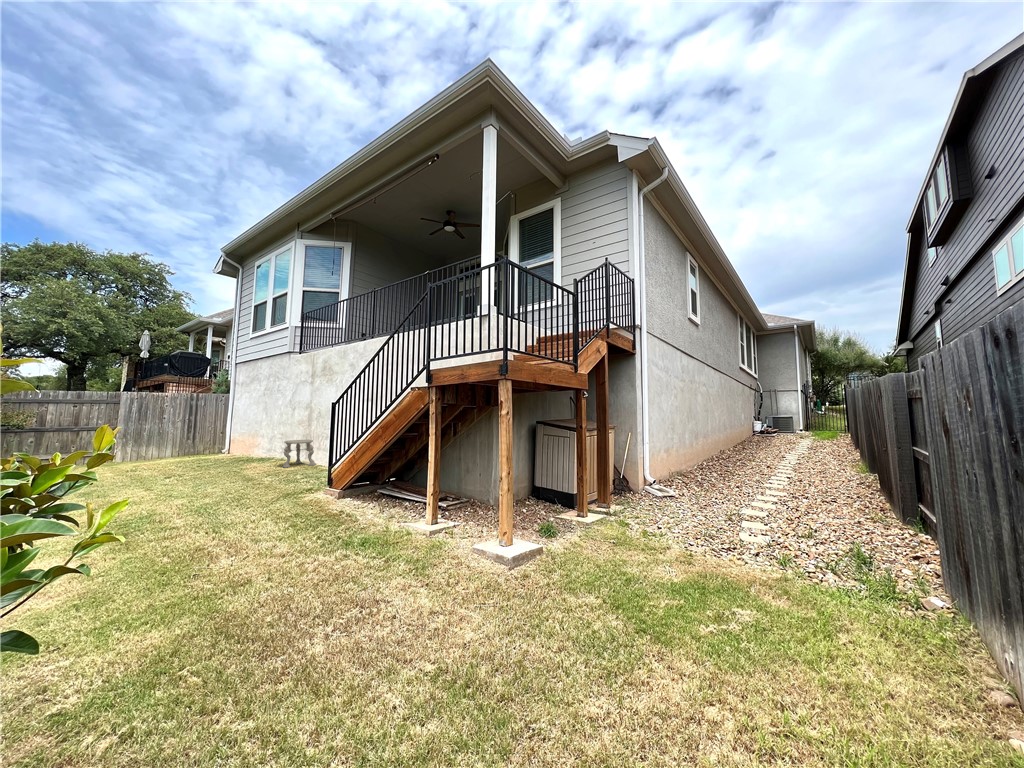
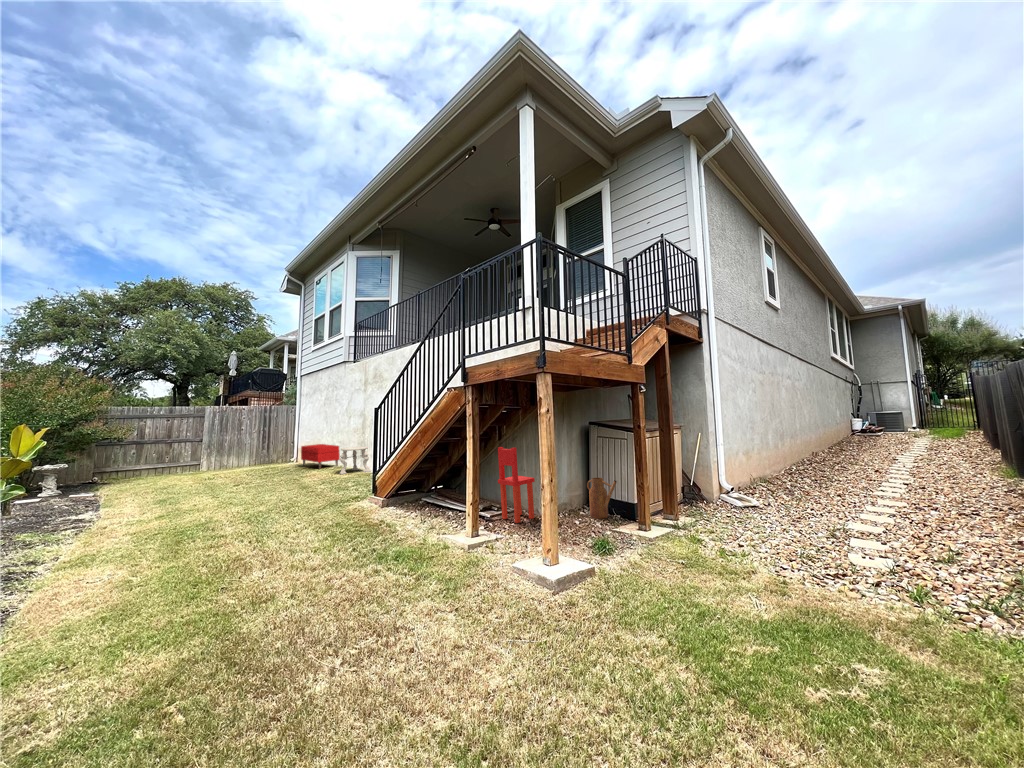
bench: none [236,436,280,462] -> present [301,444,340,469]
chair: none [453,443,487,513] -> present [498,447,535,523]
watering can: none [534,472,560,509] -> present [587,478,617,519]

